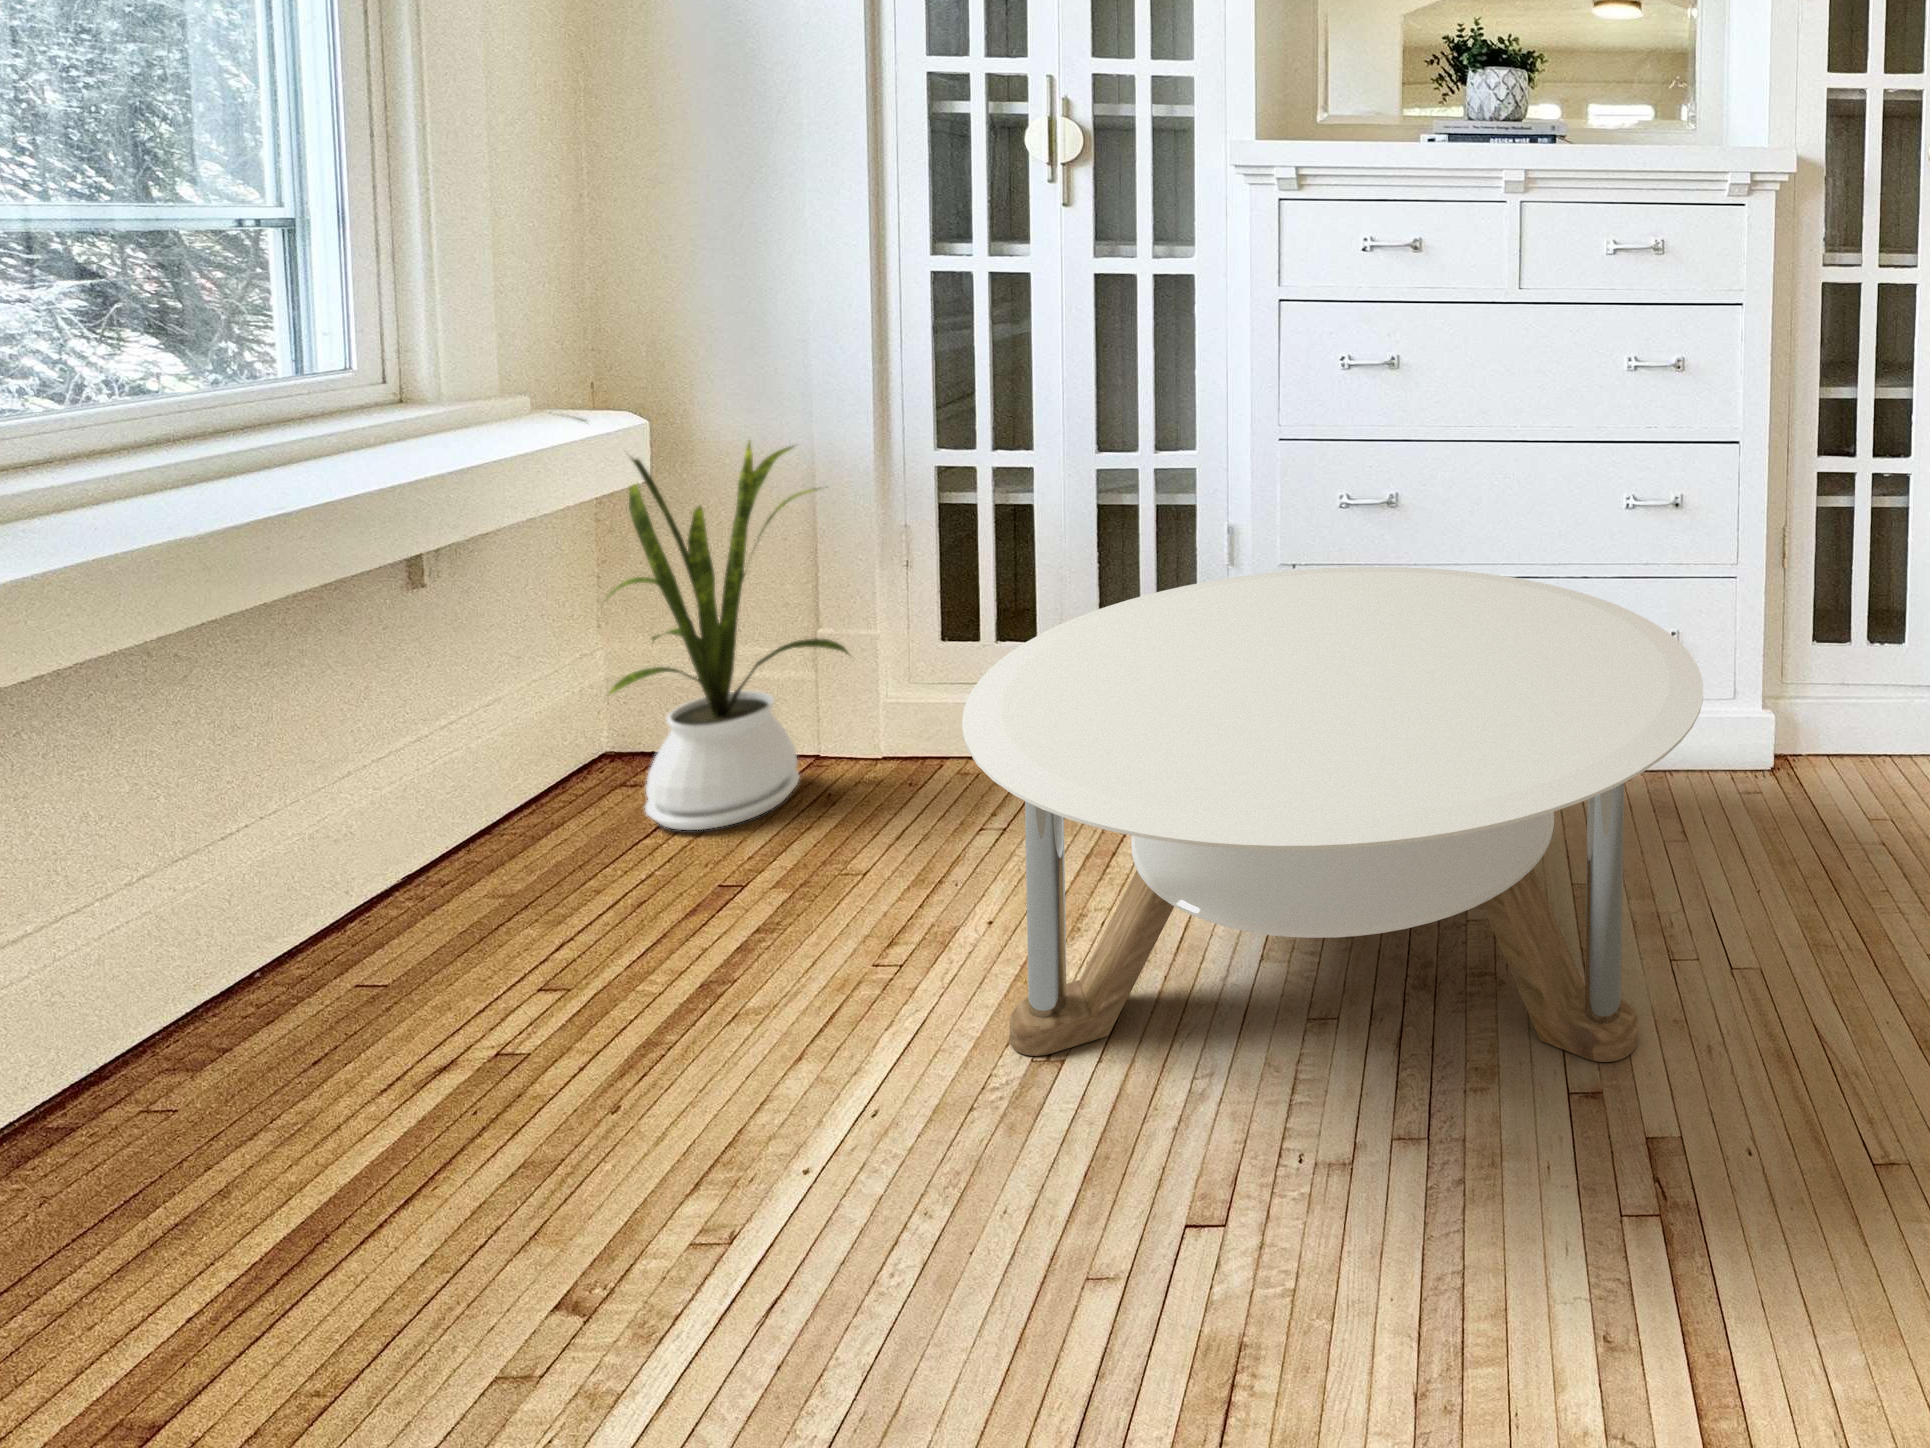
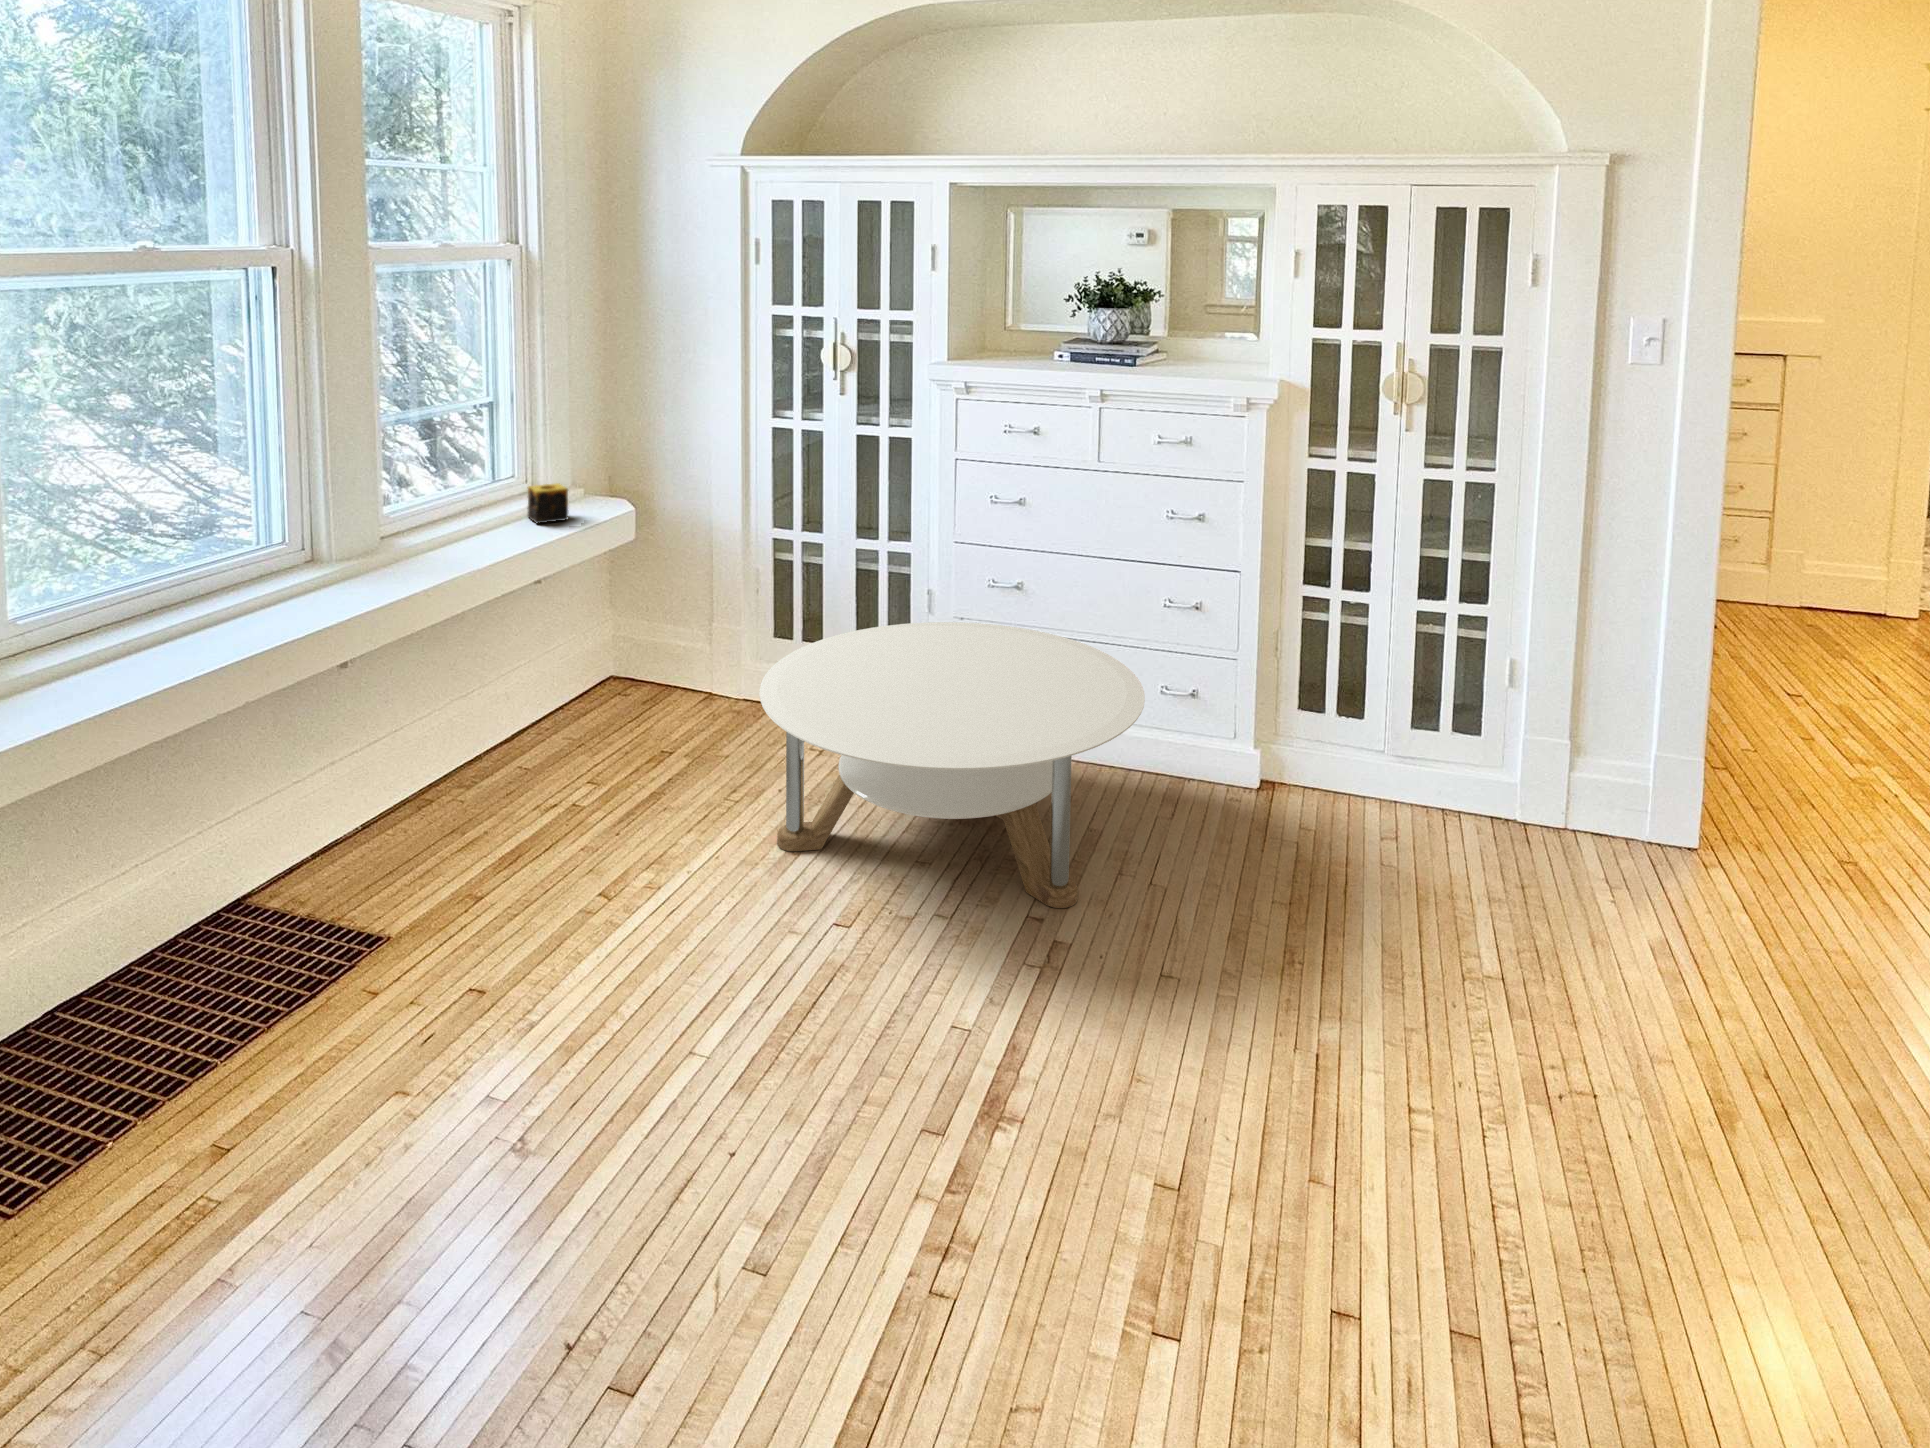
candle: none [387,376,492,455] -> present [527,483,568,523]
house plant: present [572,418,849,830] -> none [588,498,727,723]

